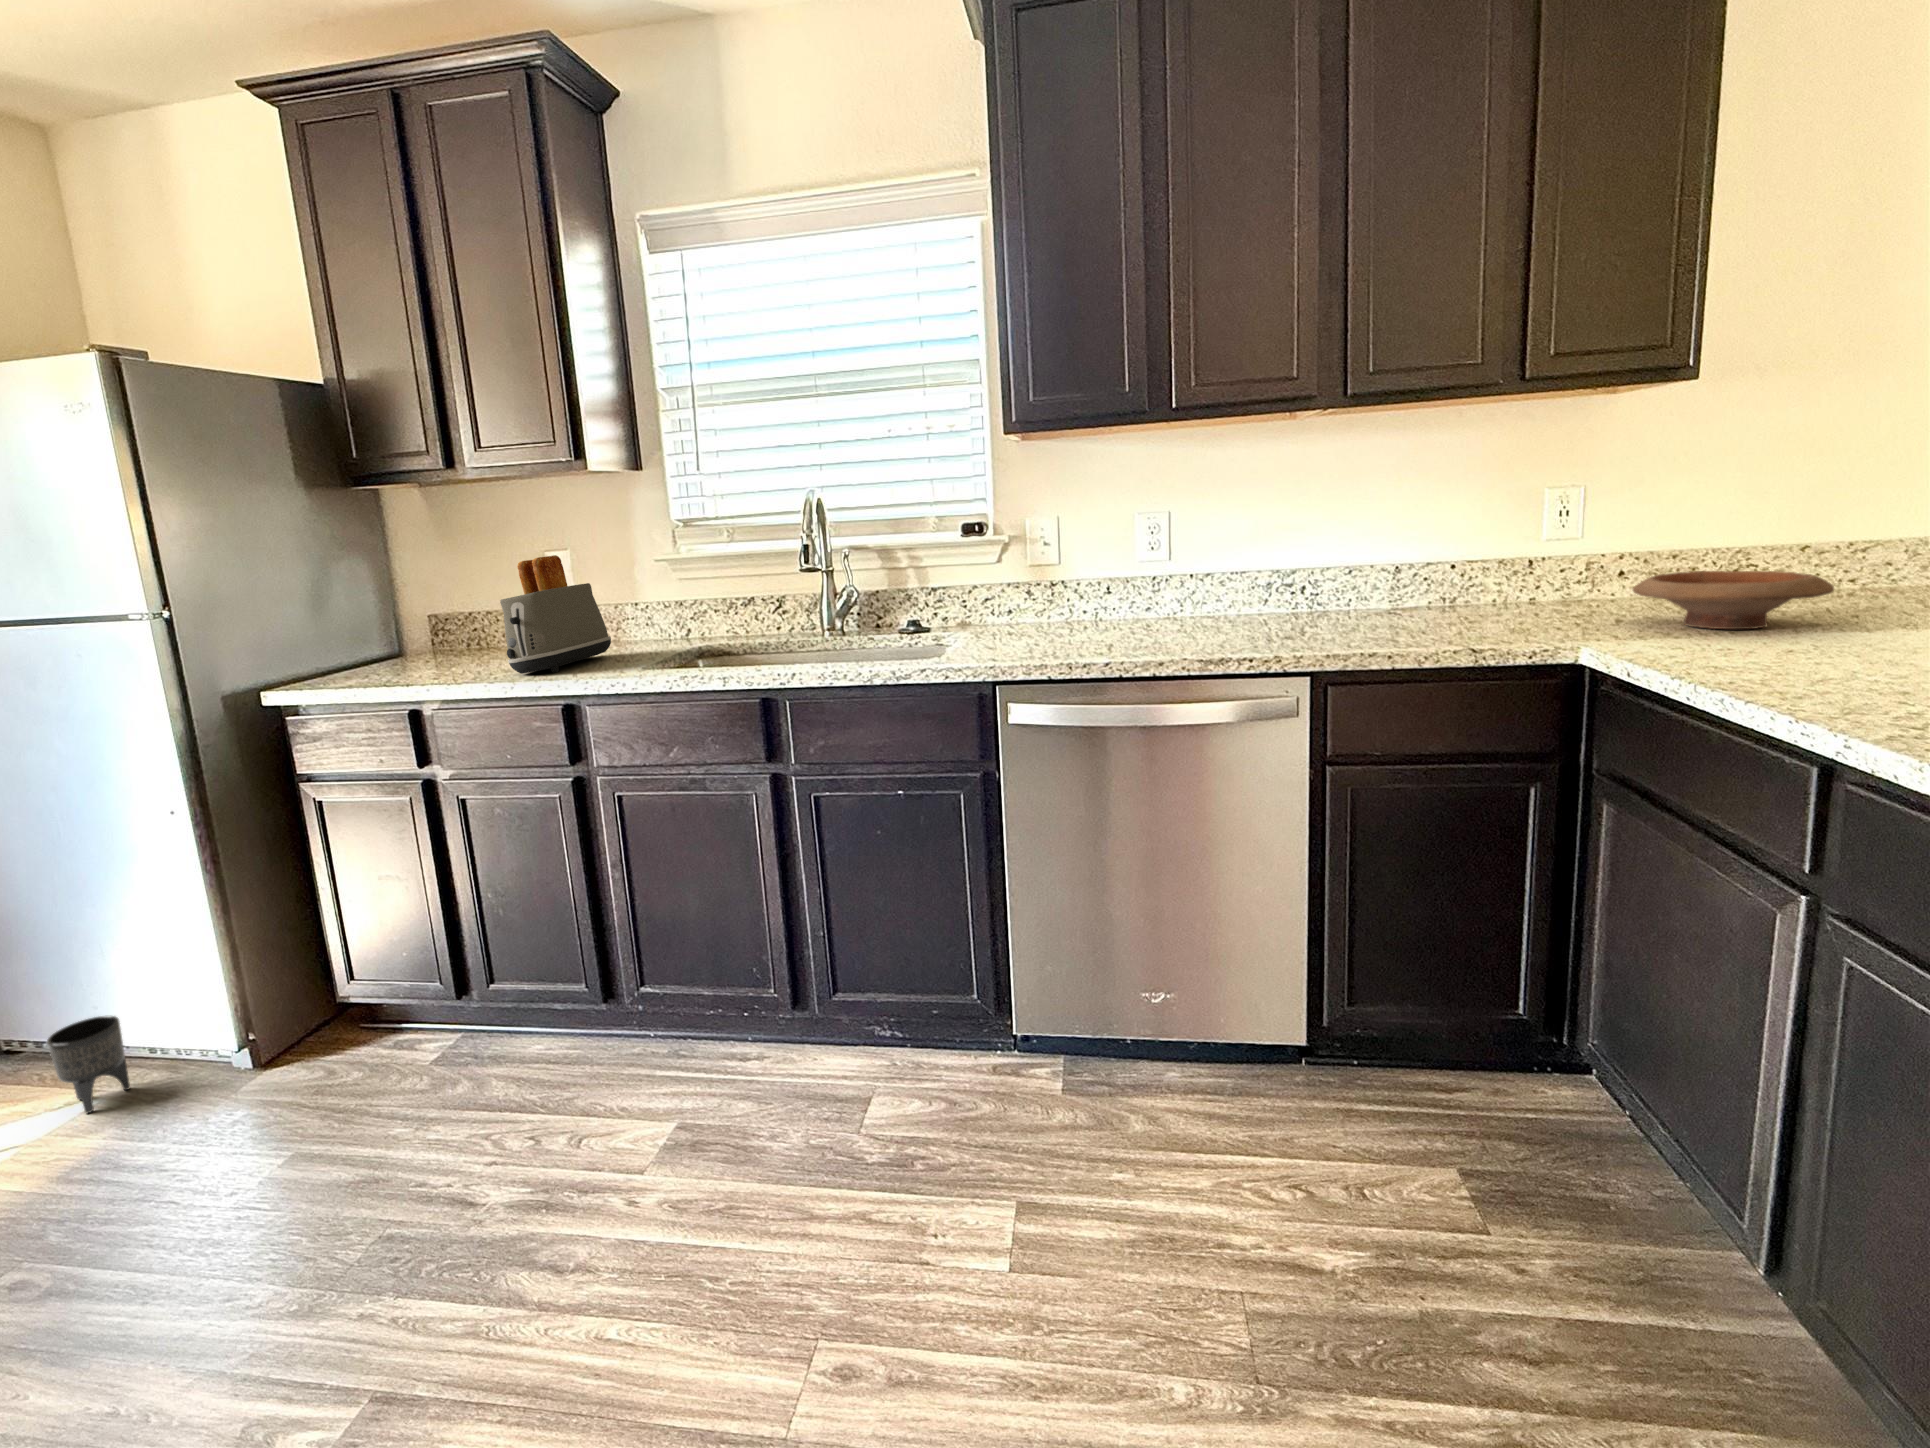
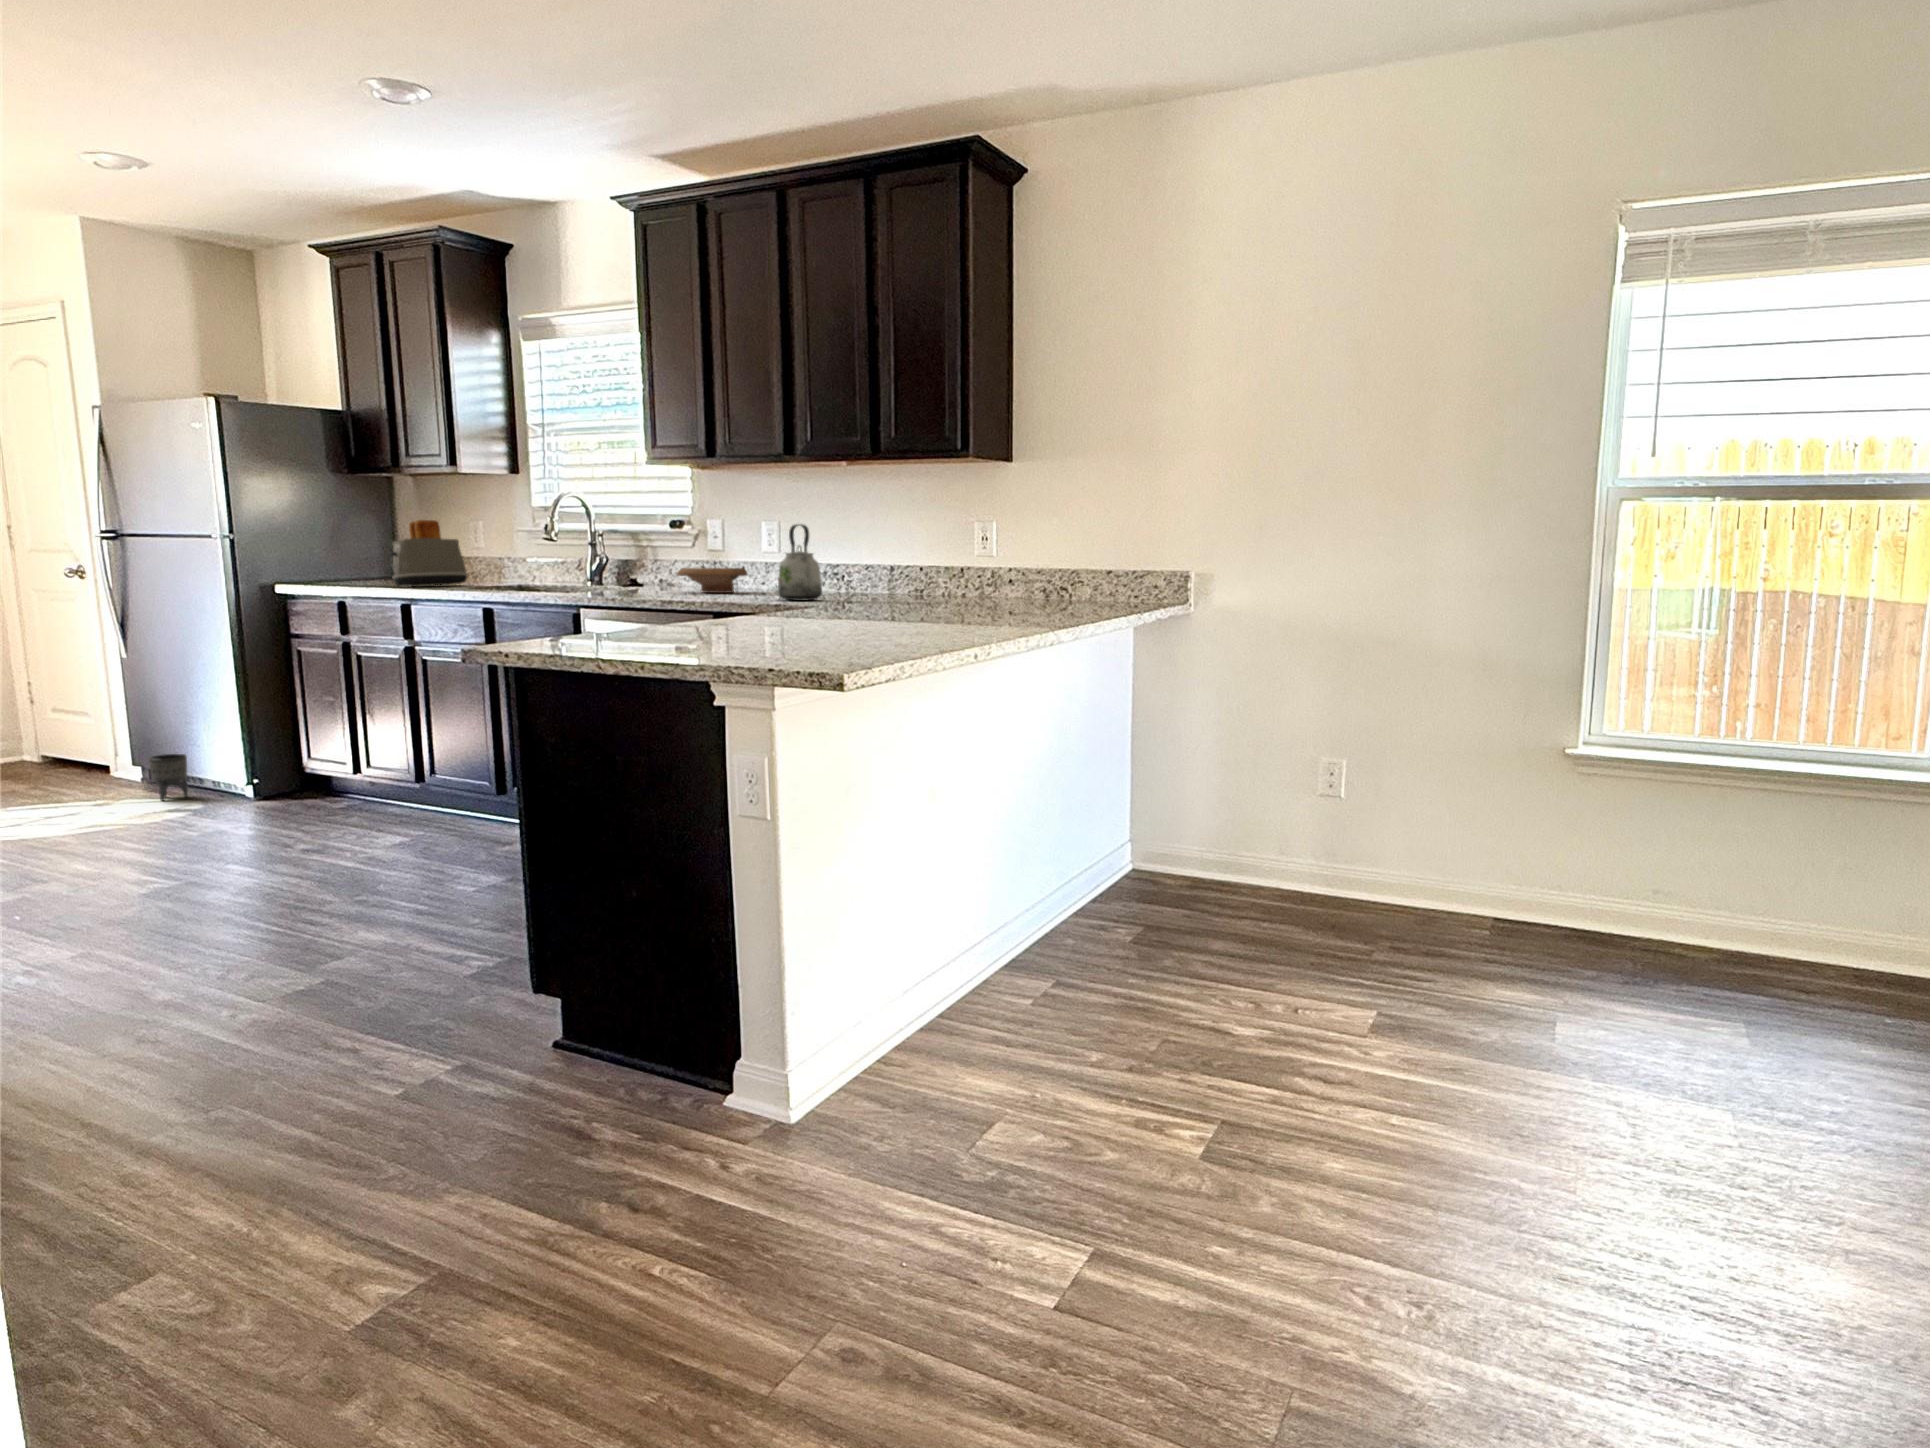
kettle: none [1342,513,1451,640] -> present [778,525,822,601]
wooden bowl: present [1633,571,1834,629] -> present [676,567,748,593]

